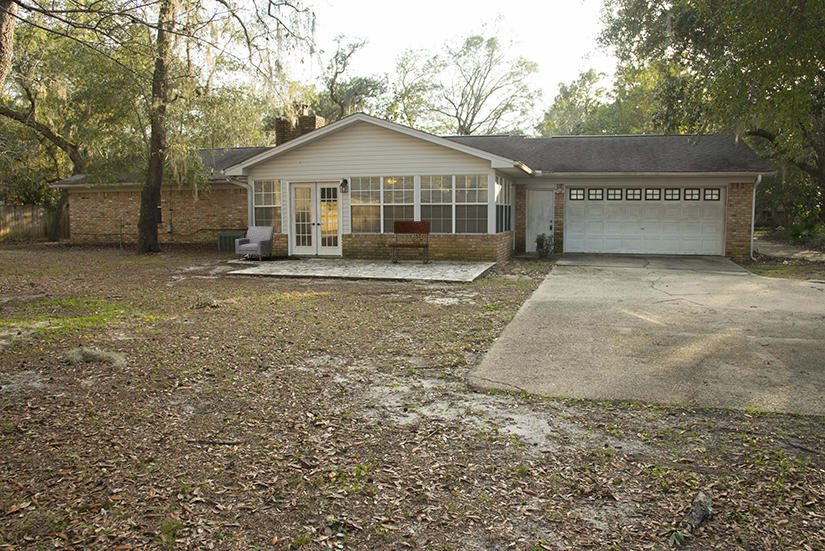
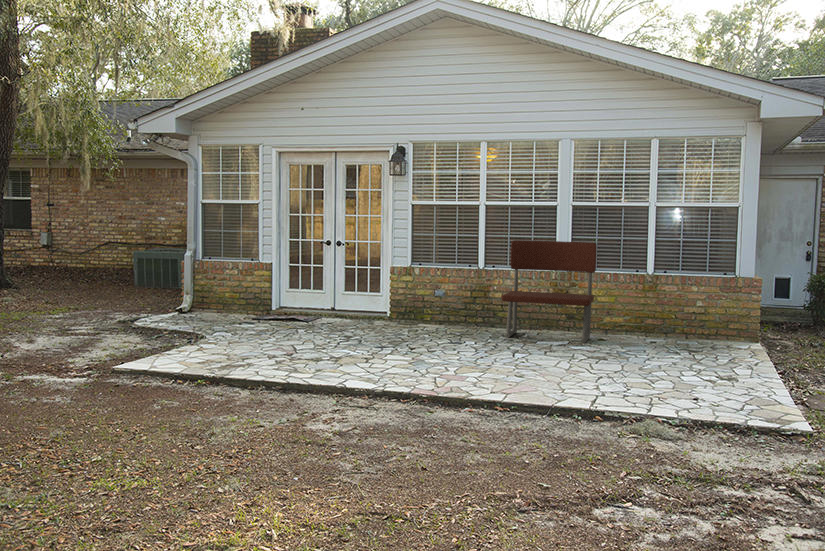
chair: present [235,226,275,261] -> none [155,243,243,322]

